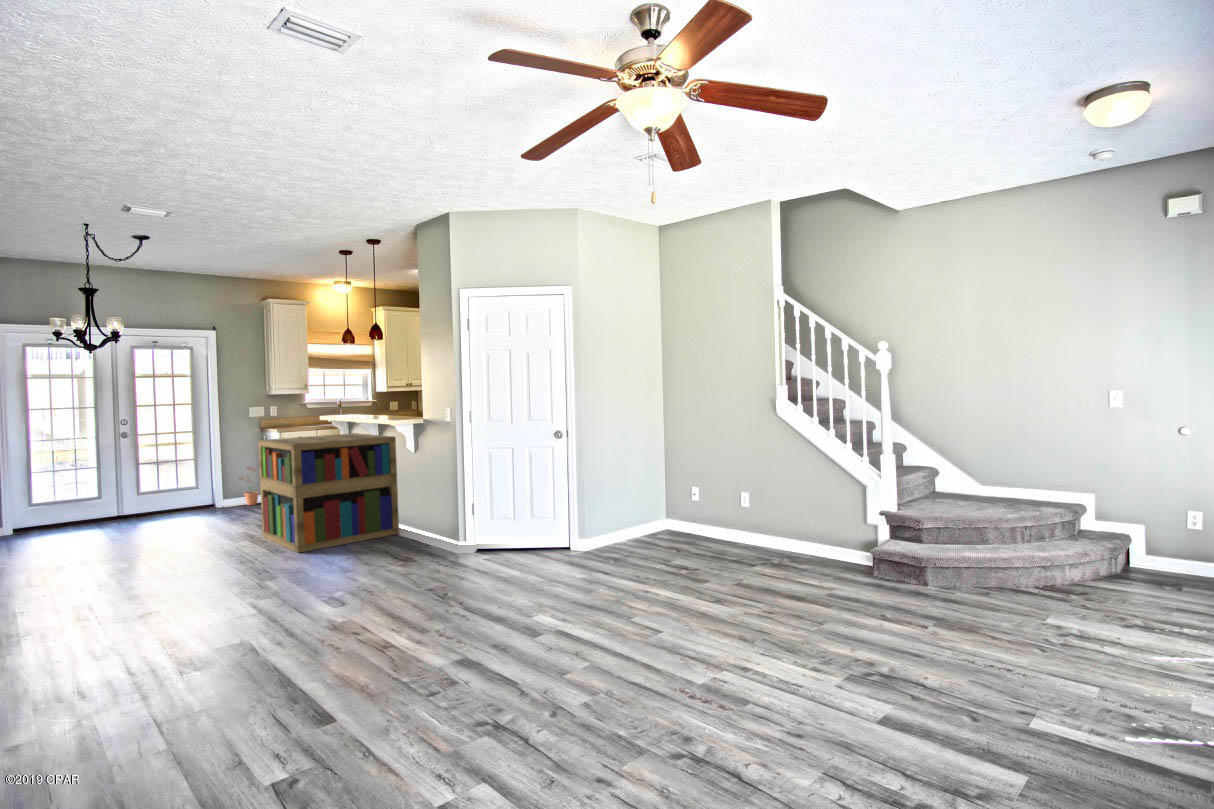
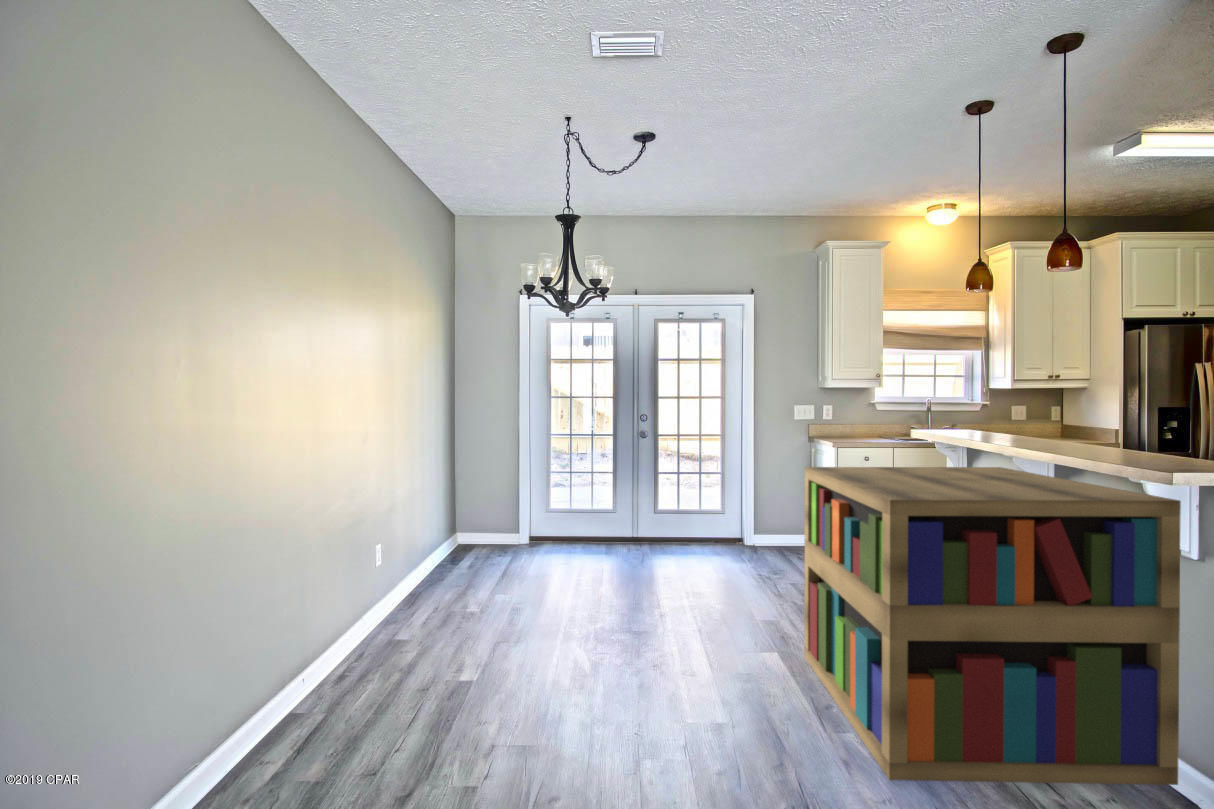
potted plant: present [239,467,259,505] -> none [774,491,802,550]

